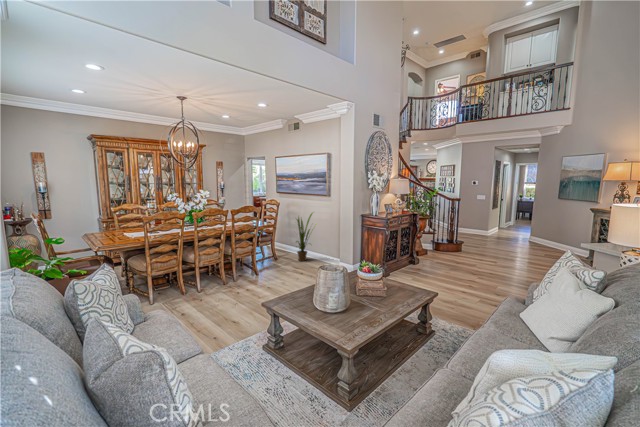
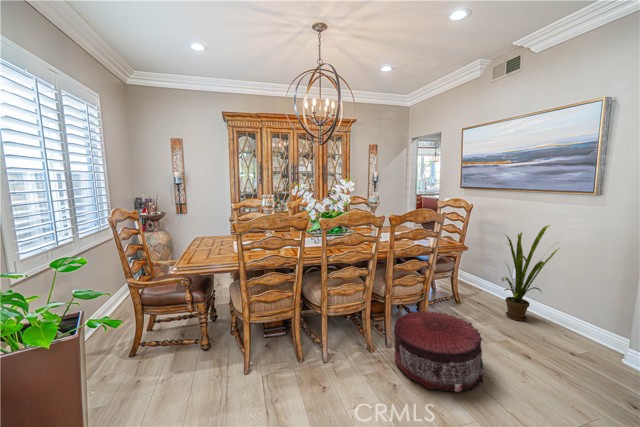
pouf: none [237,258,278,289] -> present [394,311,484,392]

